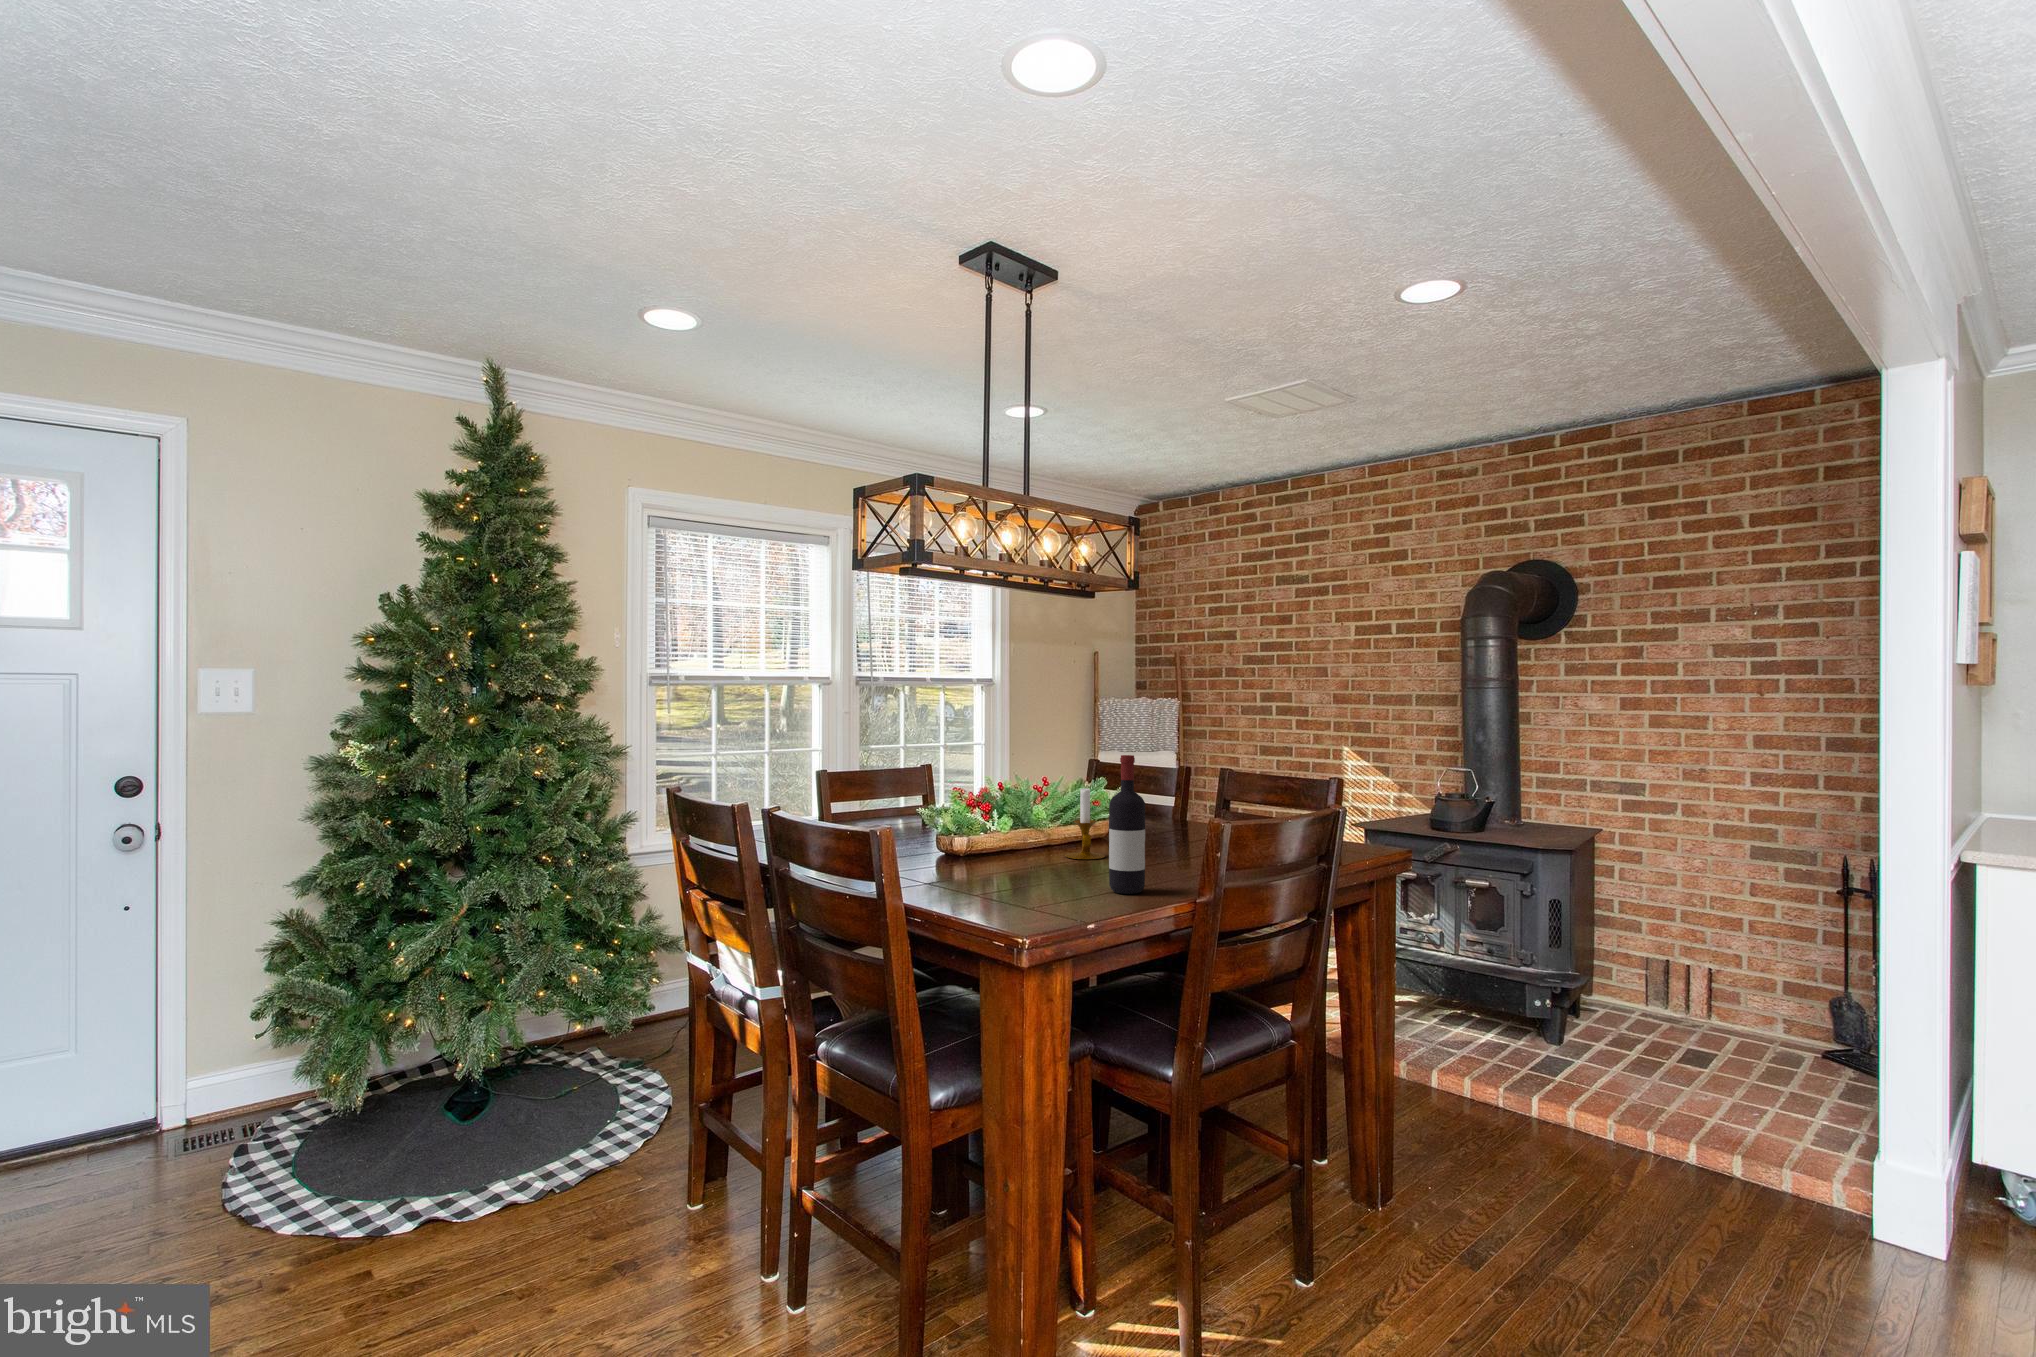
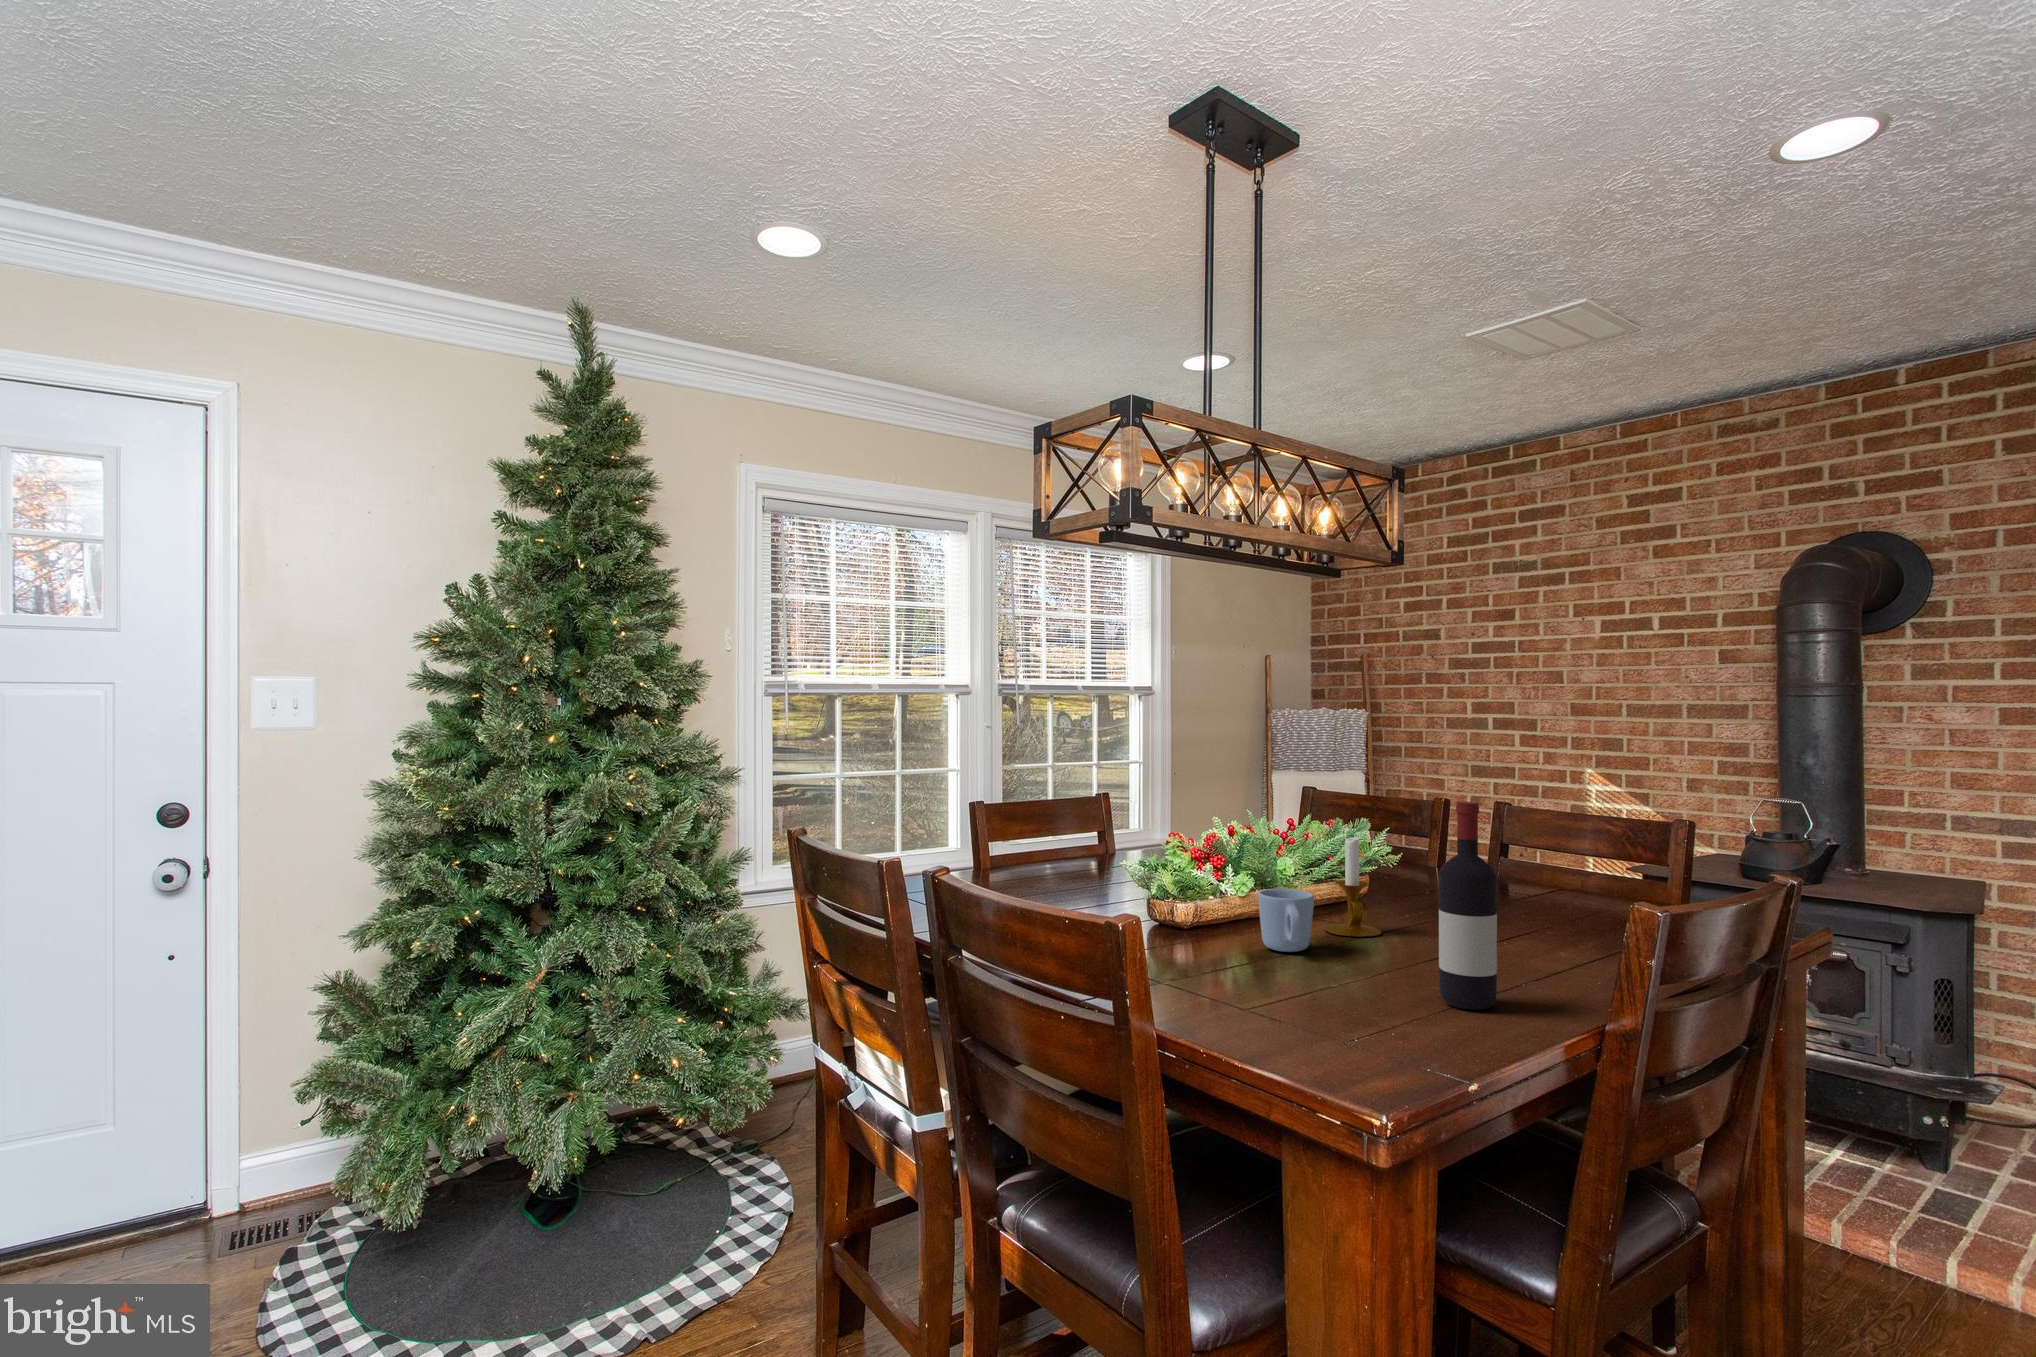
mug: none [1009,824,1048,868] -> present [1258,889,1314,952]

